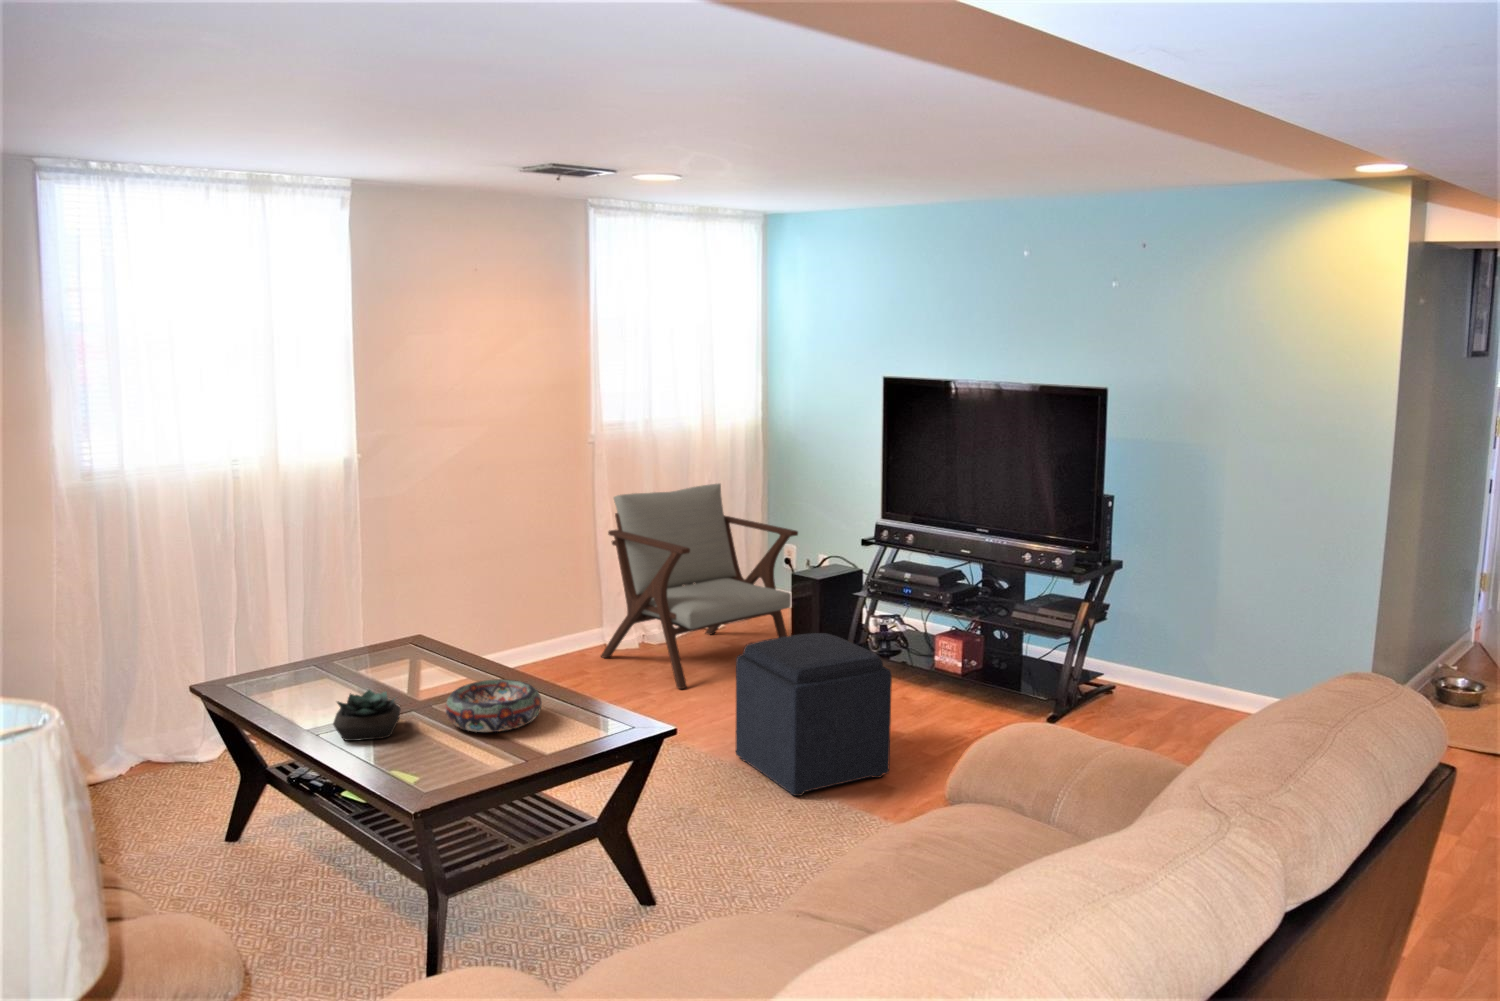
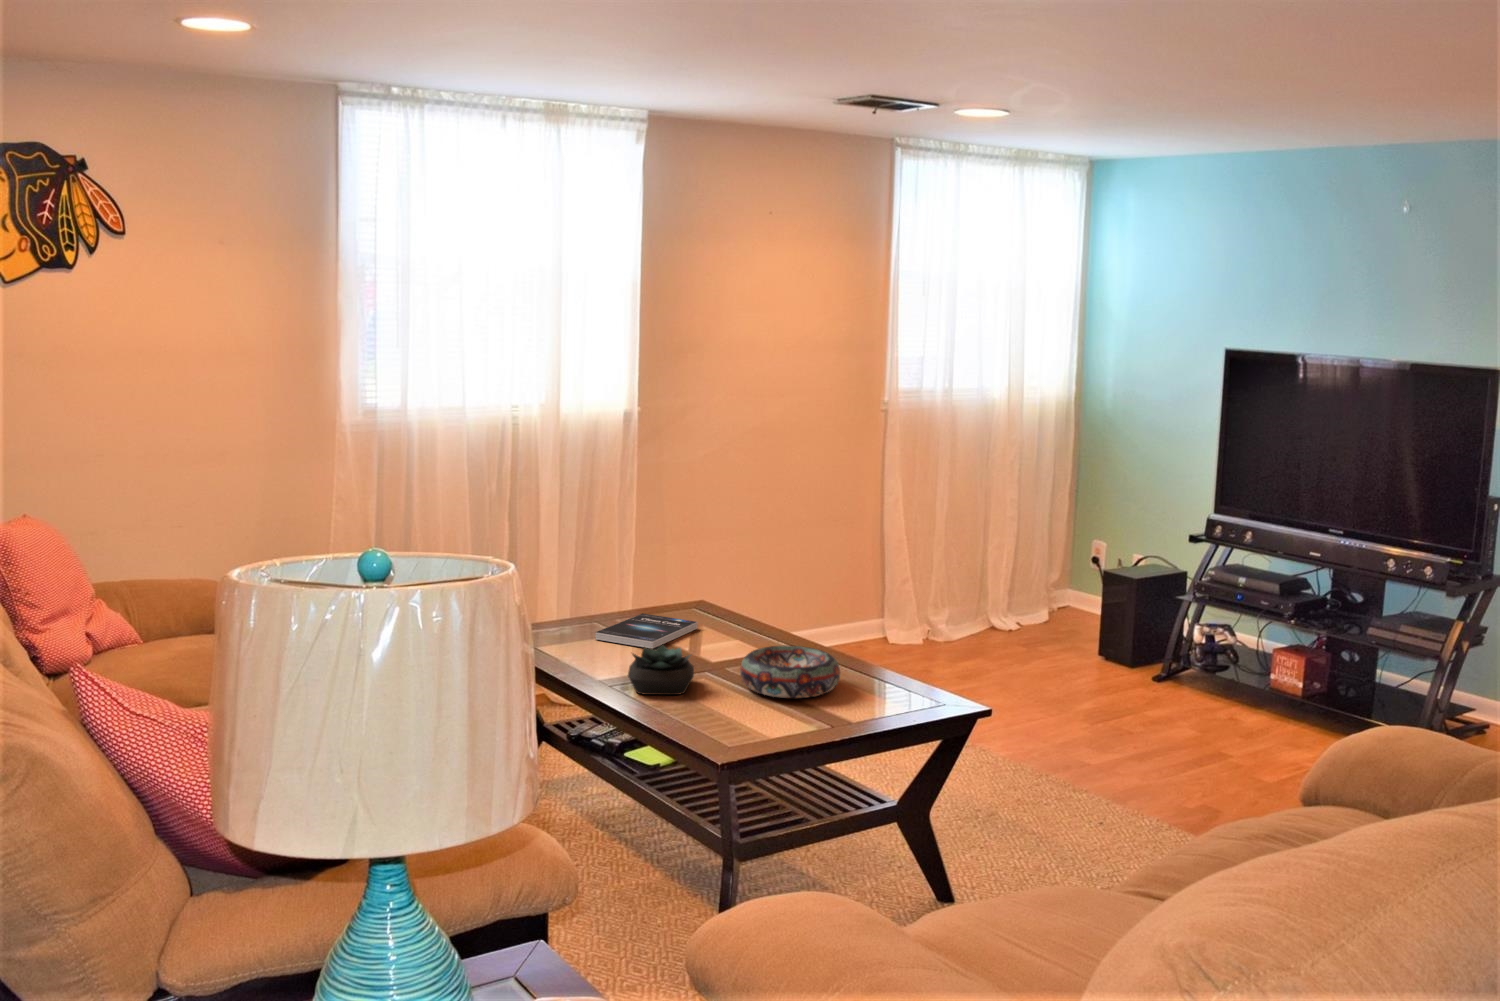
lounge chair: present [601,484,798,689] -> none [876,463,1113,690]
ottoman: present [736,633,892,796] -> none [1035,632,1227,811]
book: none [309,654,413,690] -> present [595,613,697,649]

